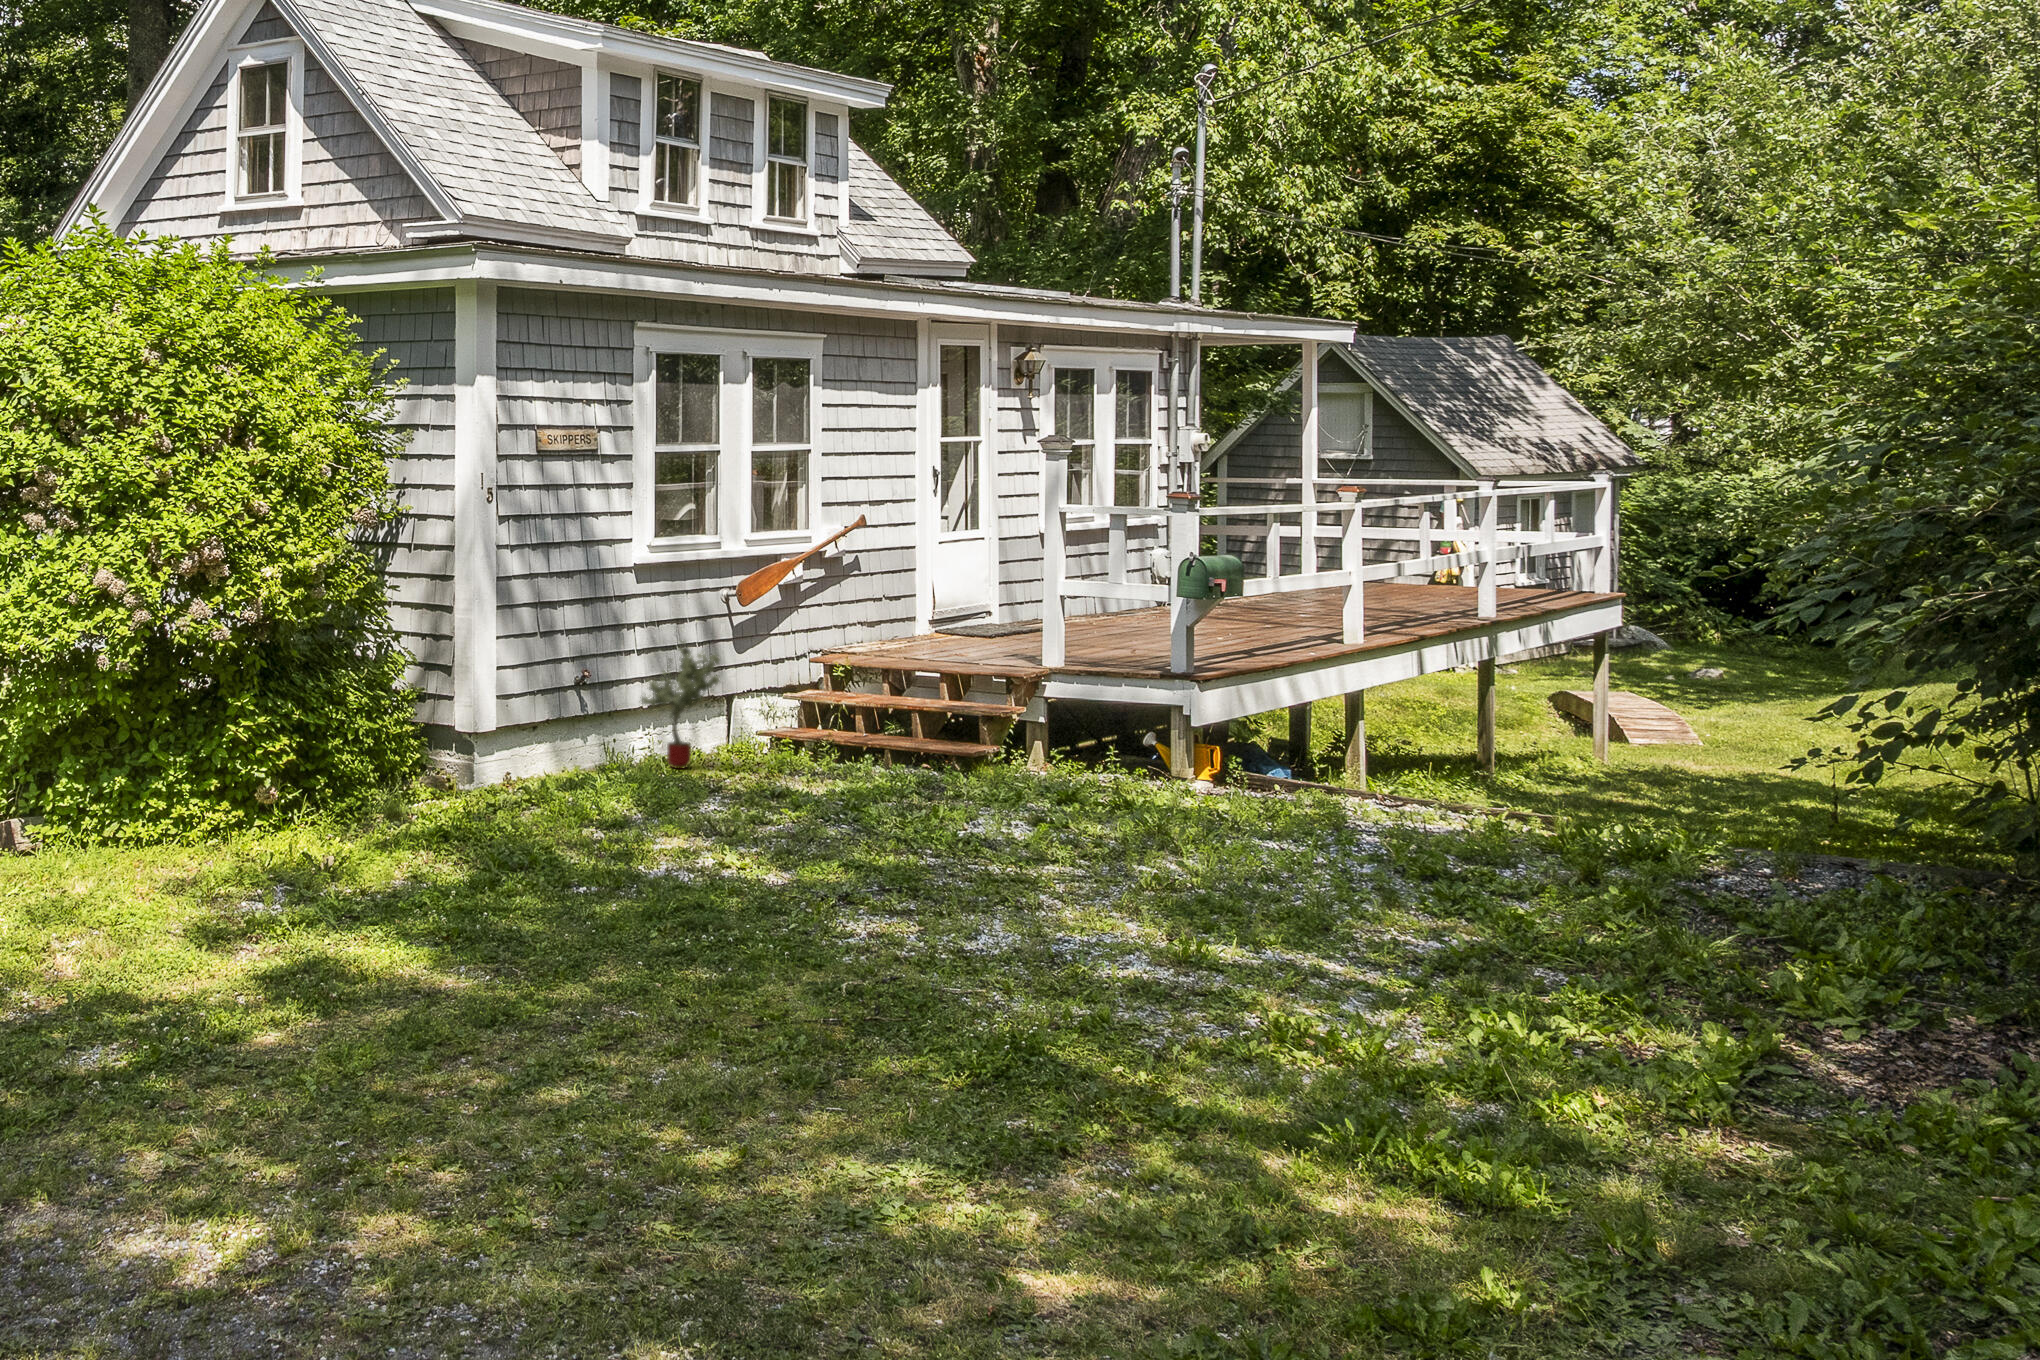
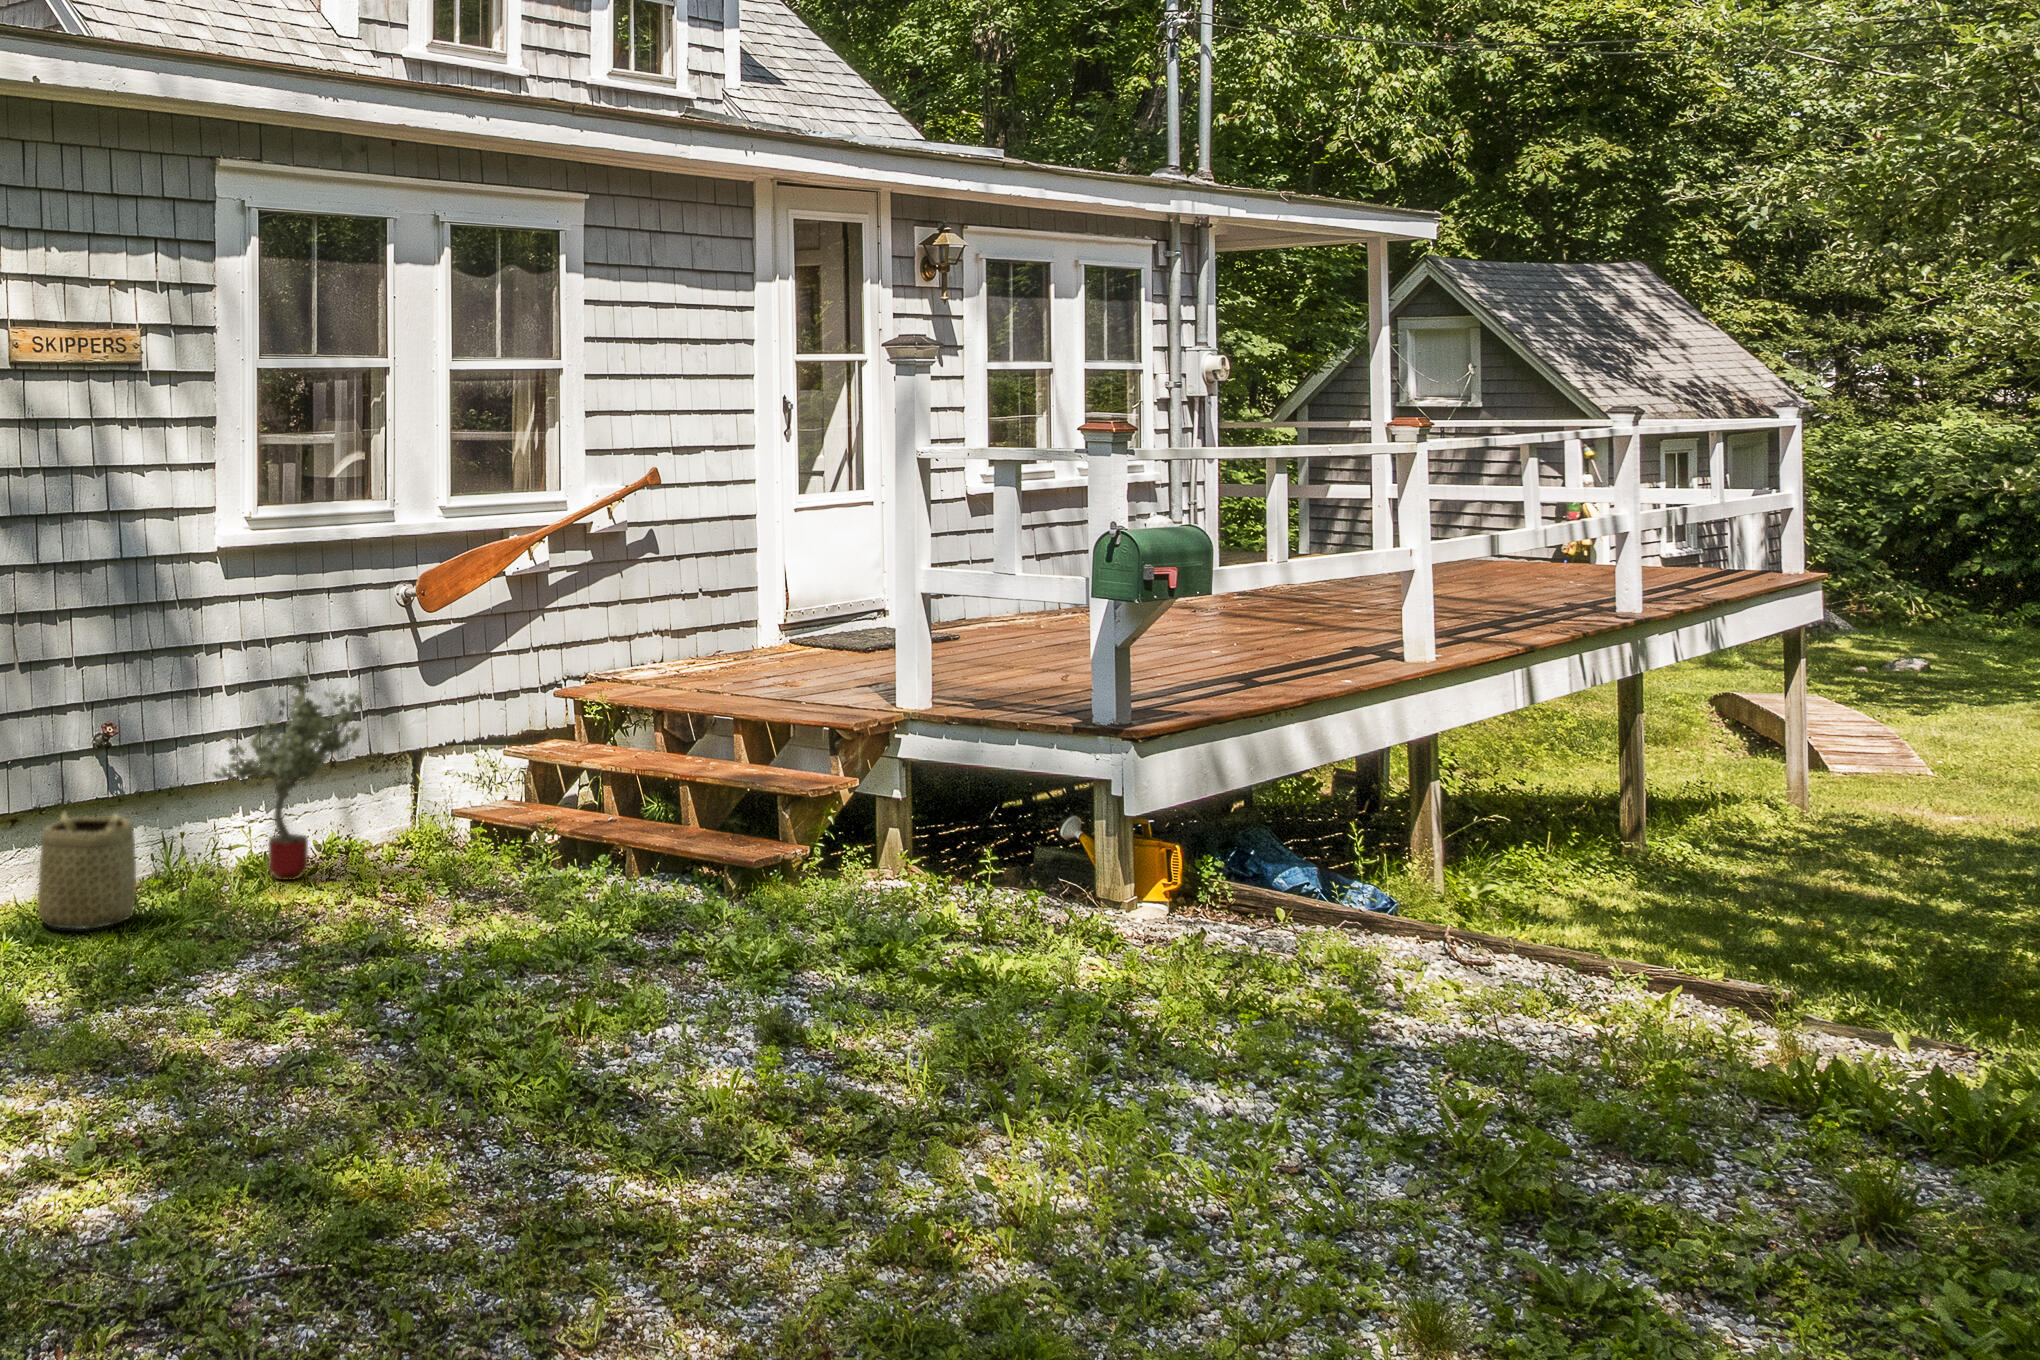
basket: none [552,719,620,788] -> present [38,811,136,929]

